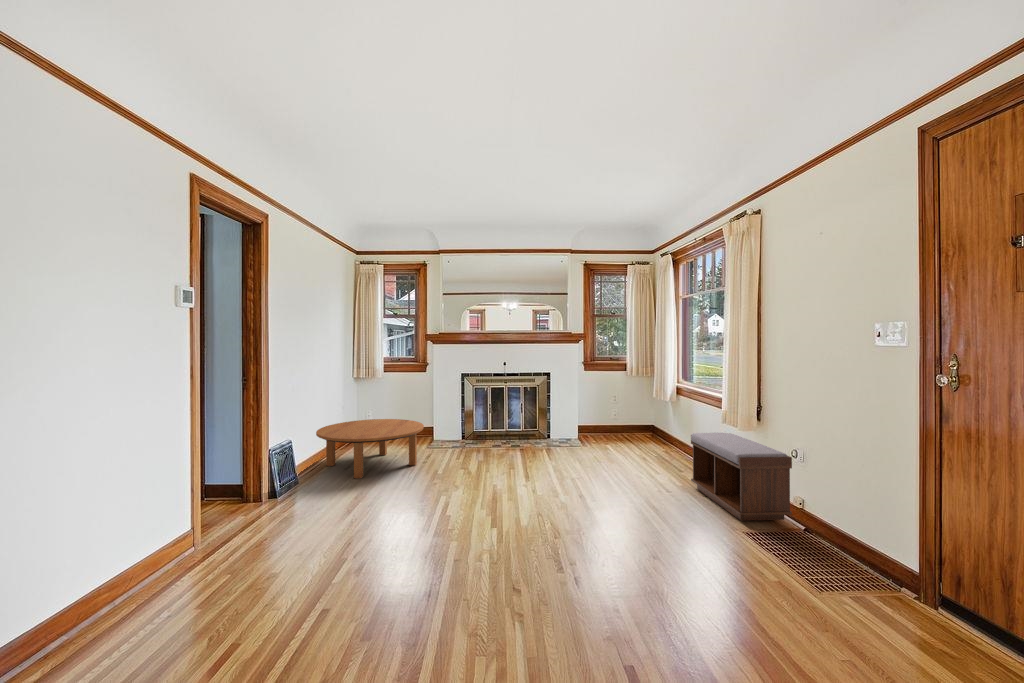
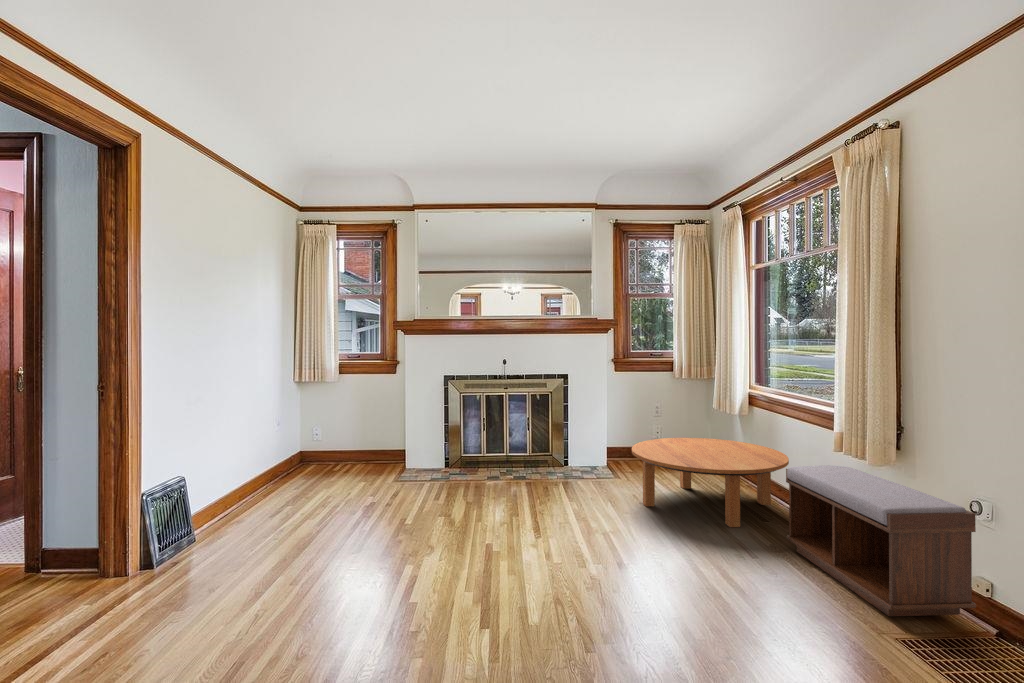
coffee table: present [316,419,424,478] -> present [632,438,789,527]

